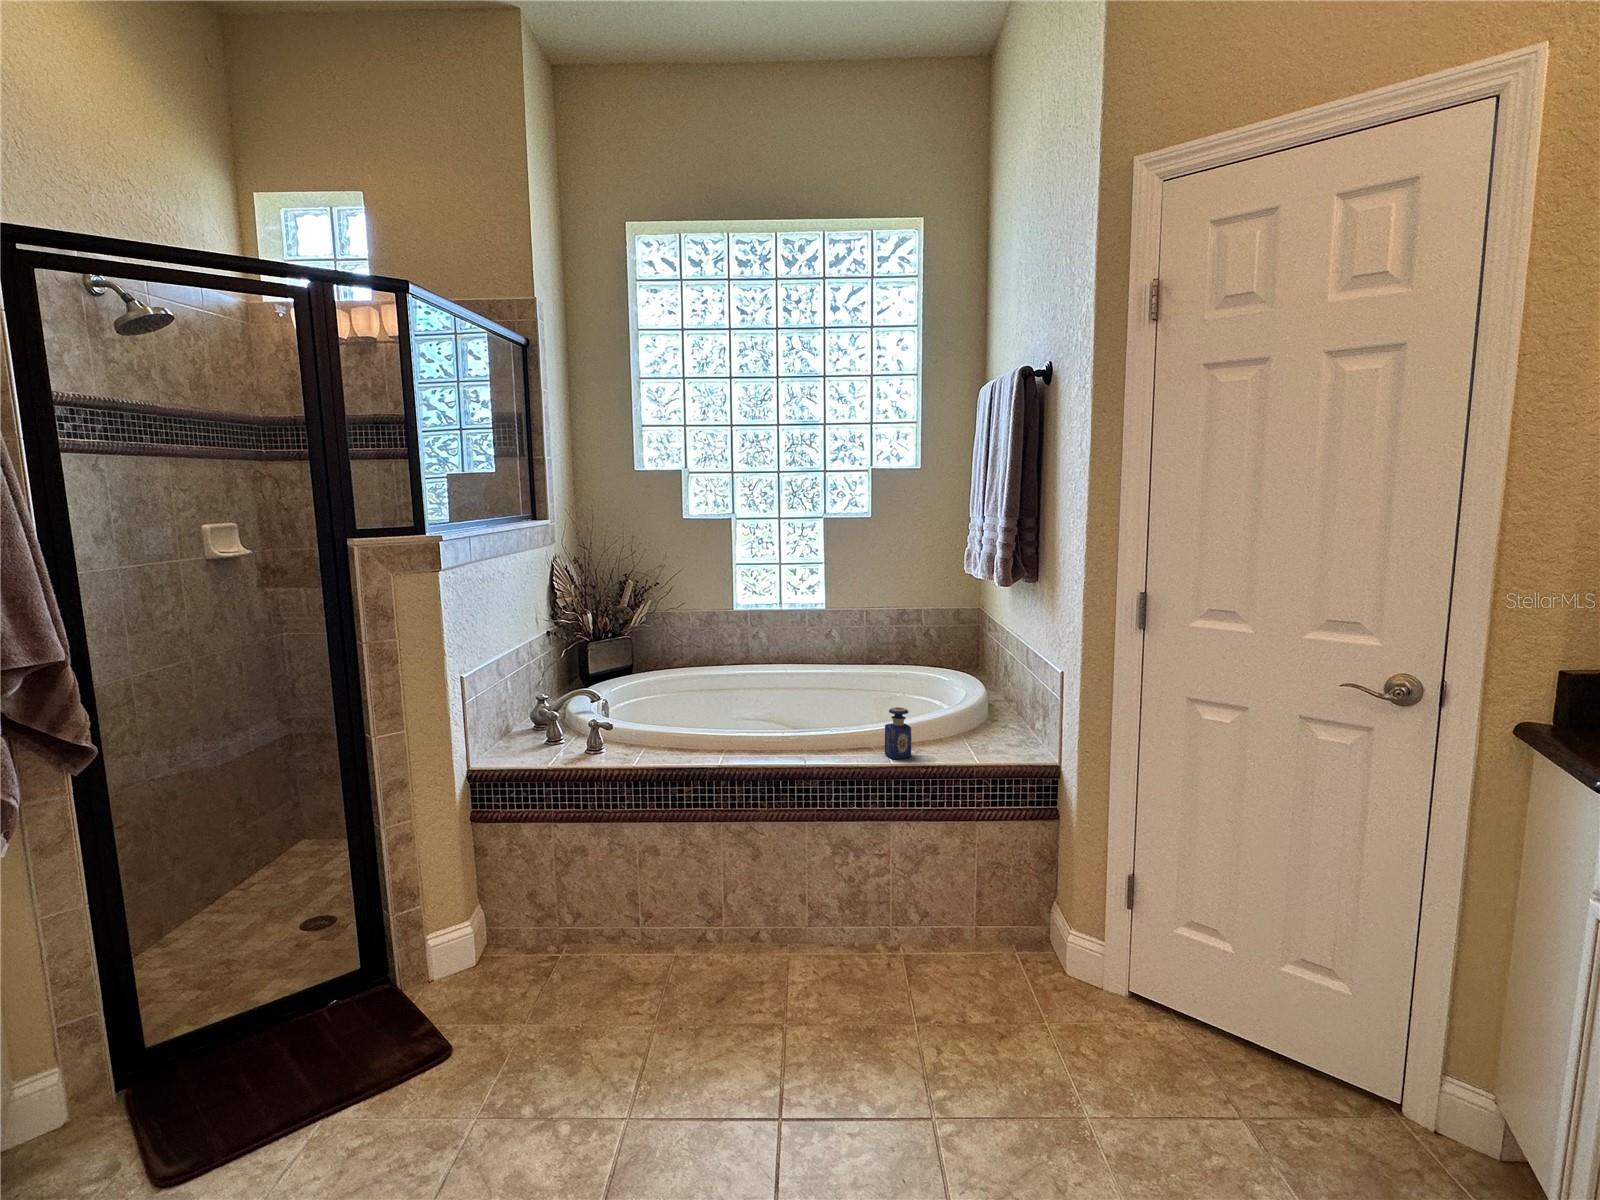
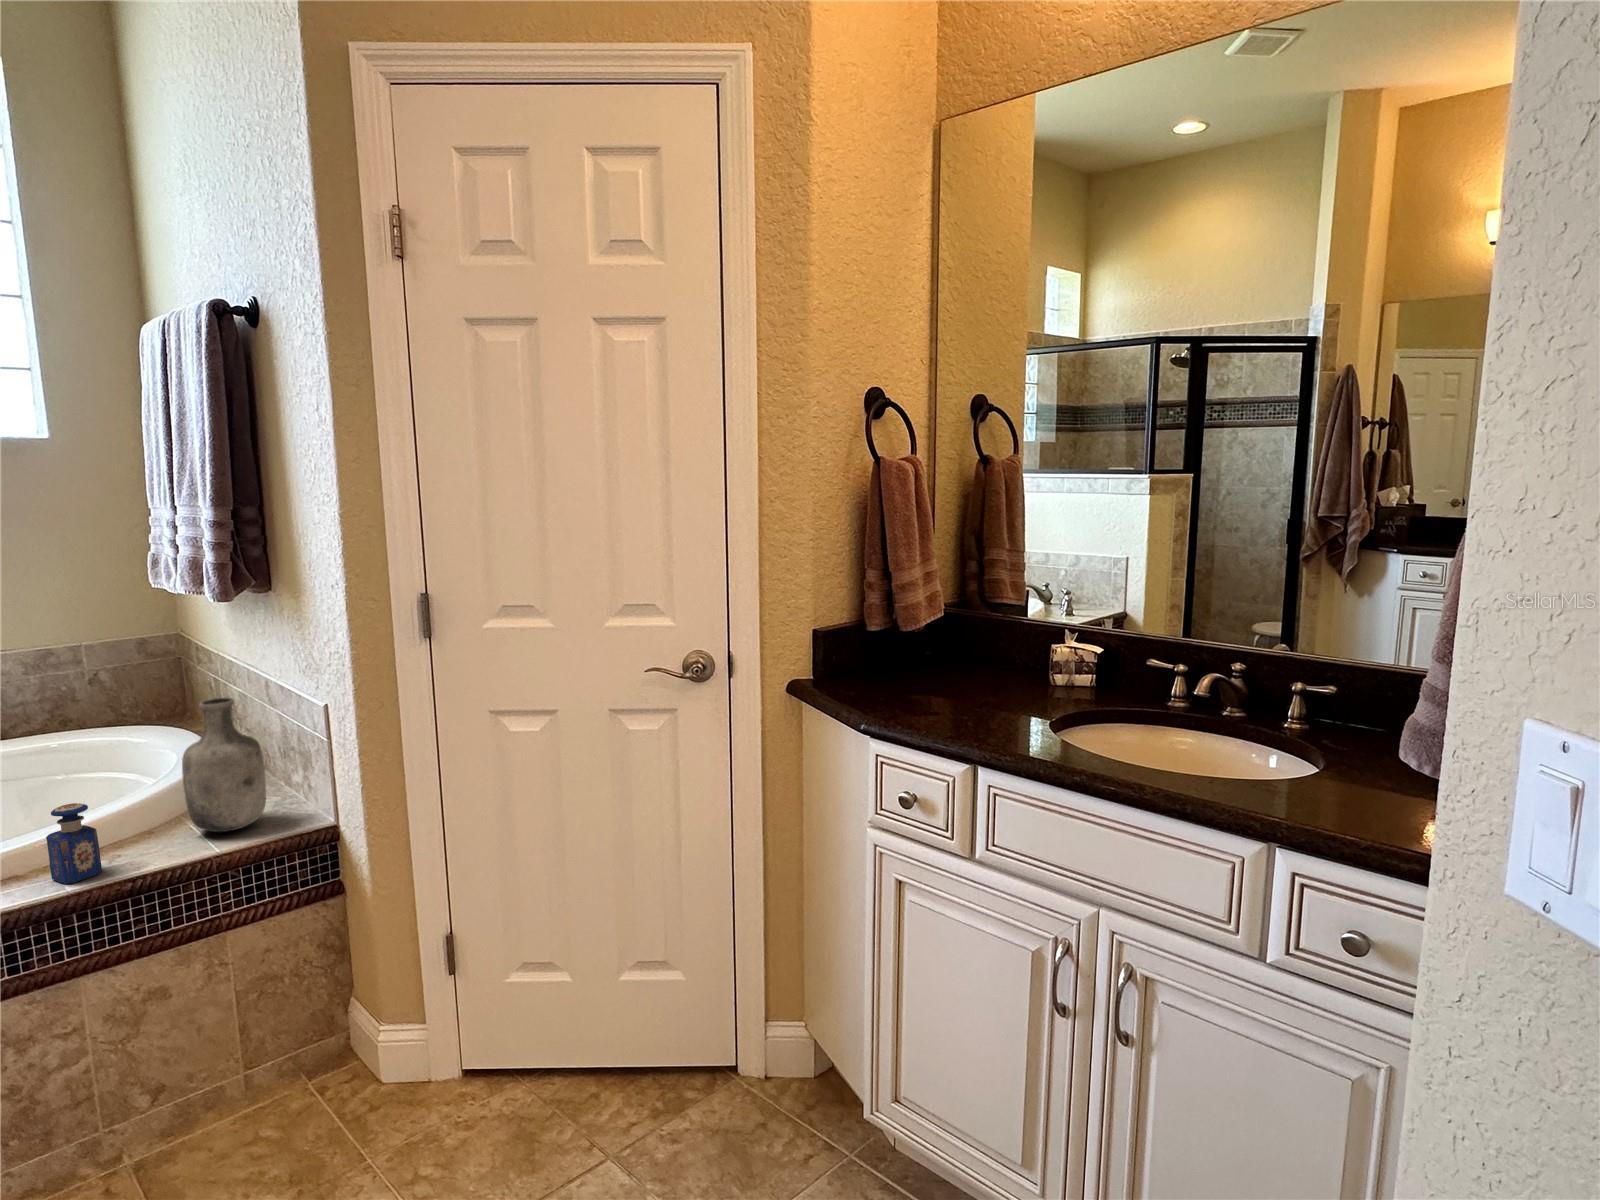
vase: none [964,655,1016,752] -> present [182,698,266,832]

